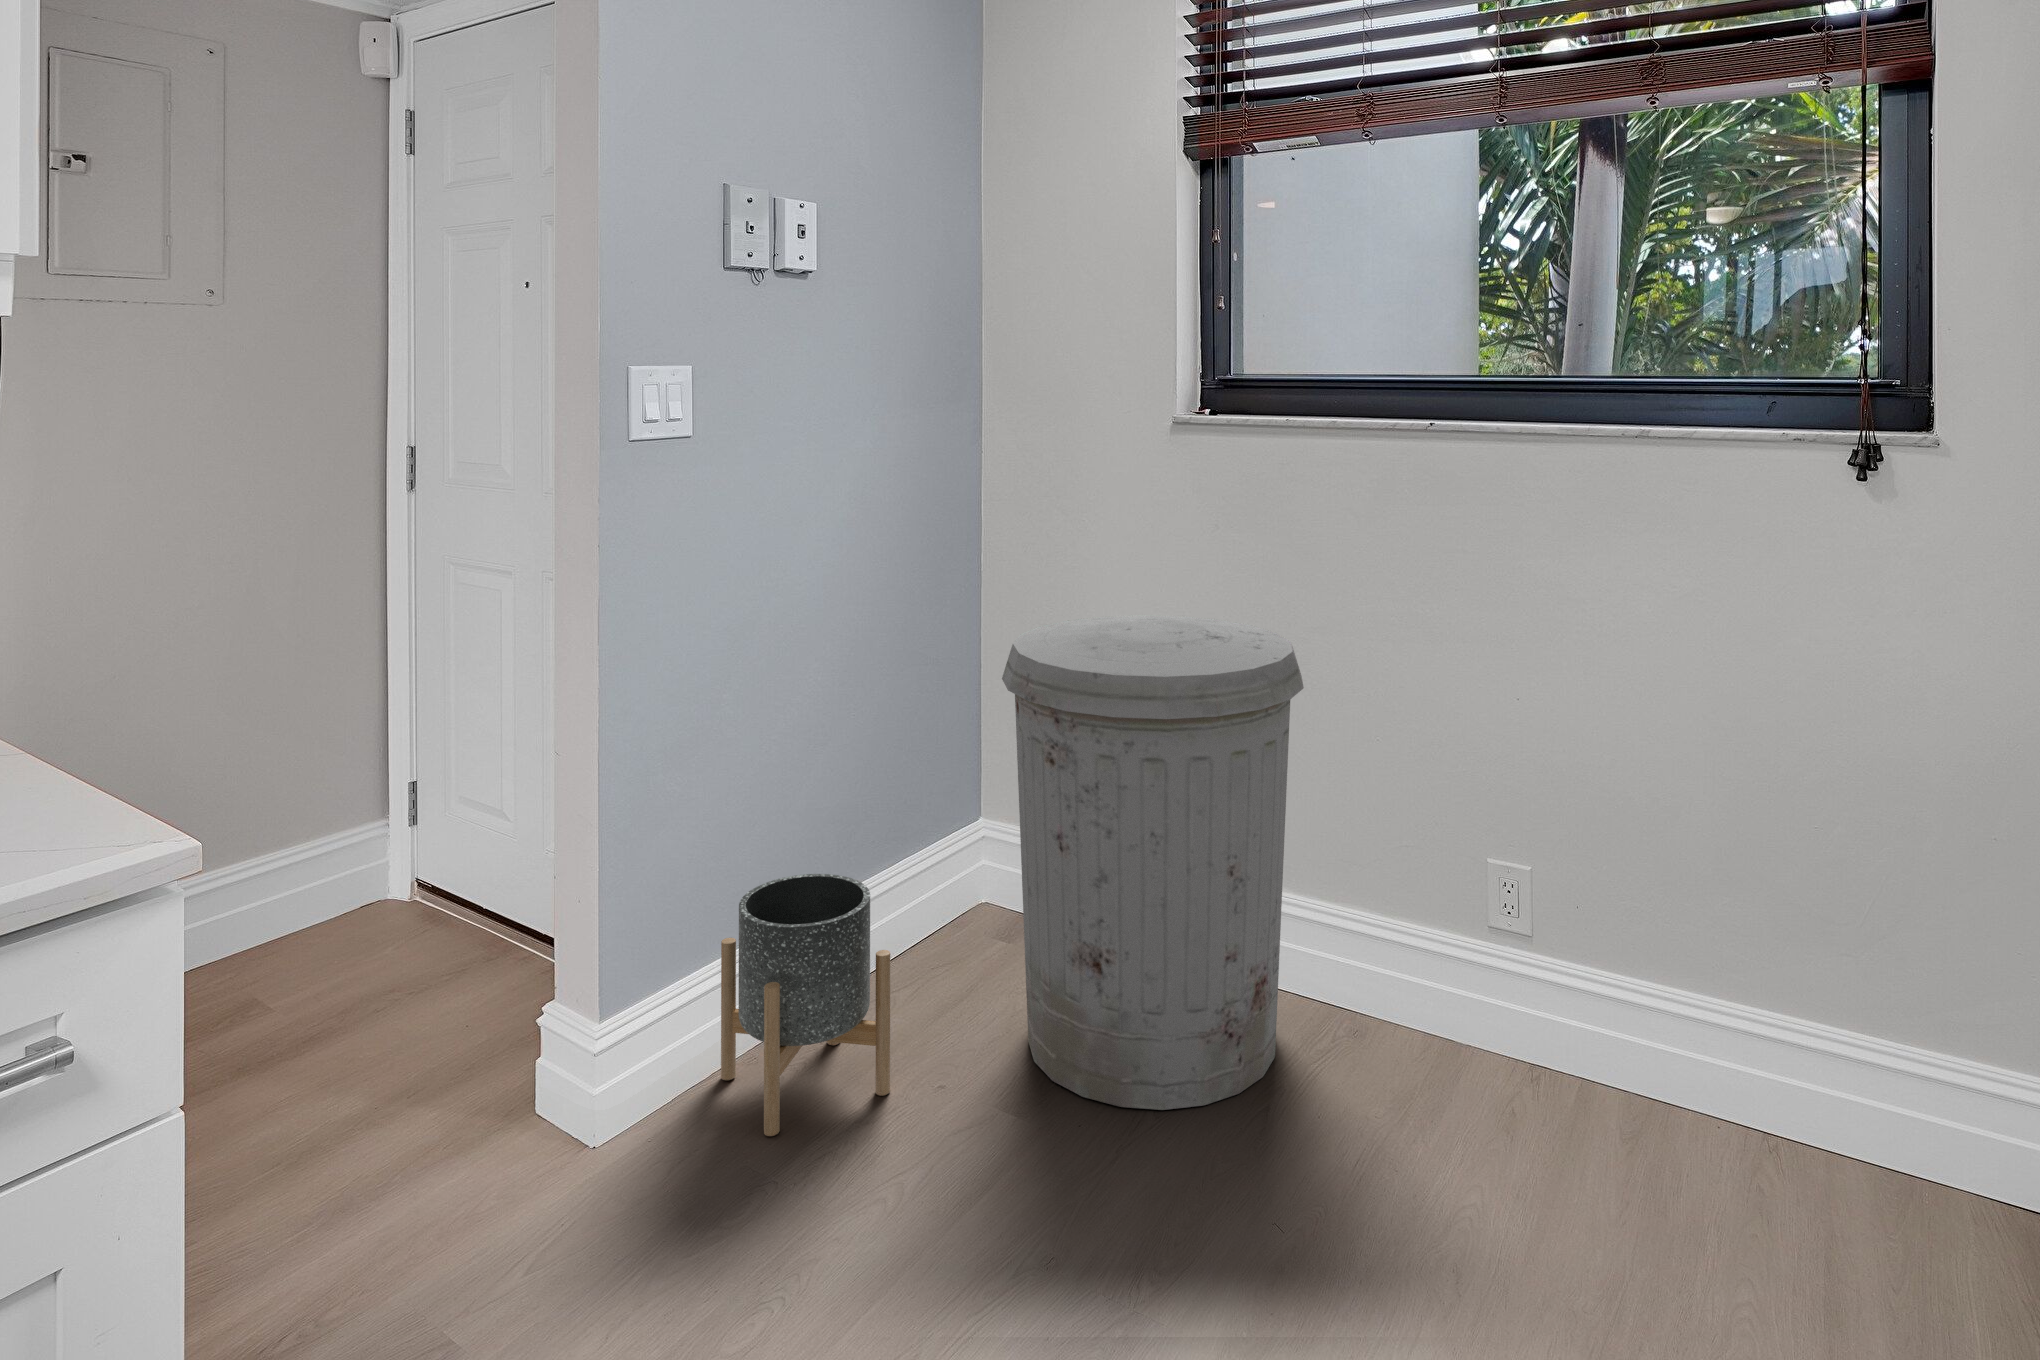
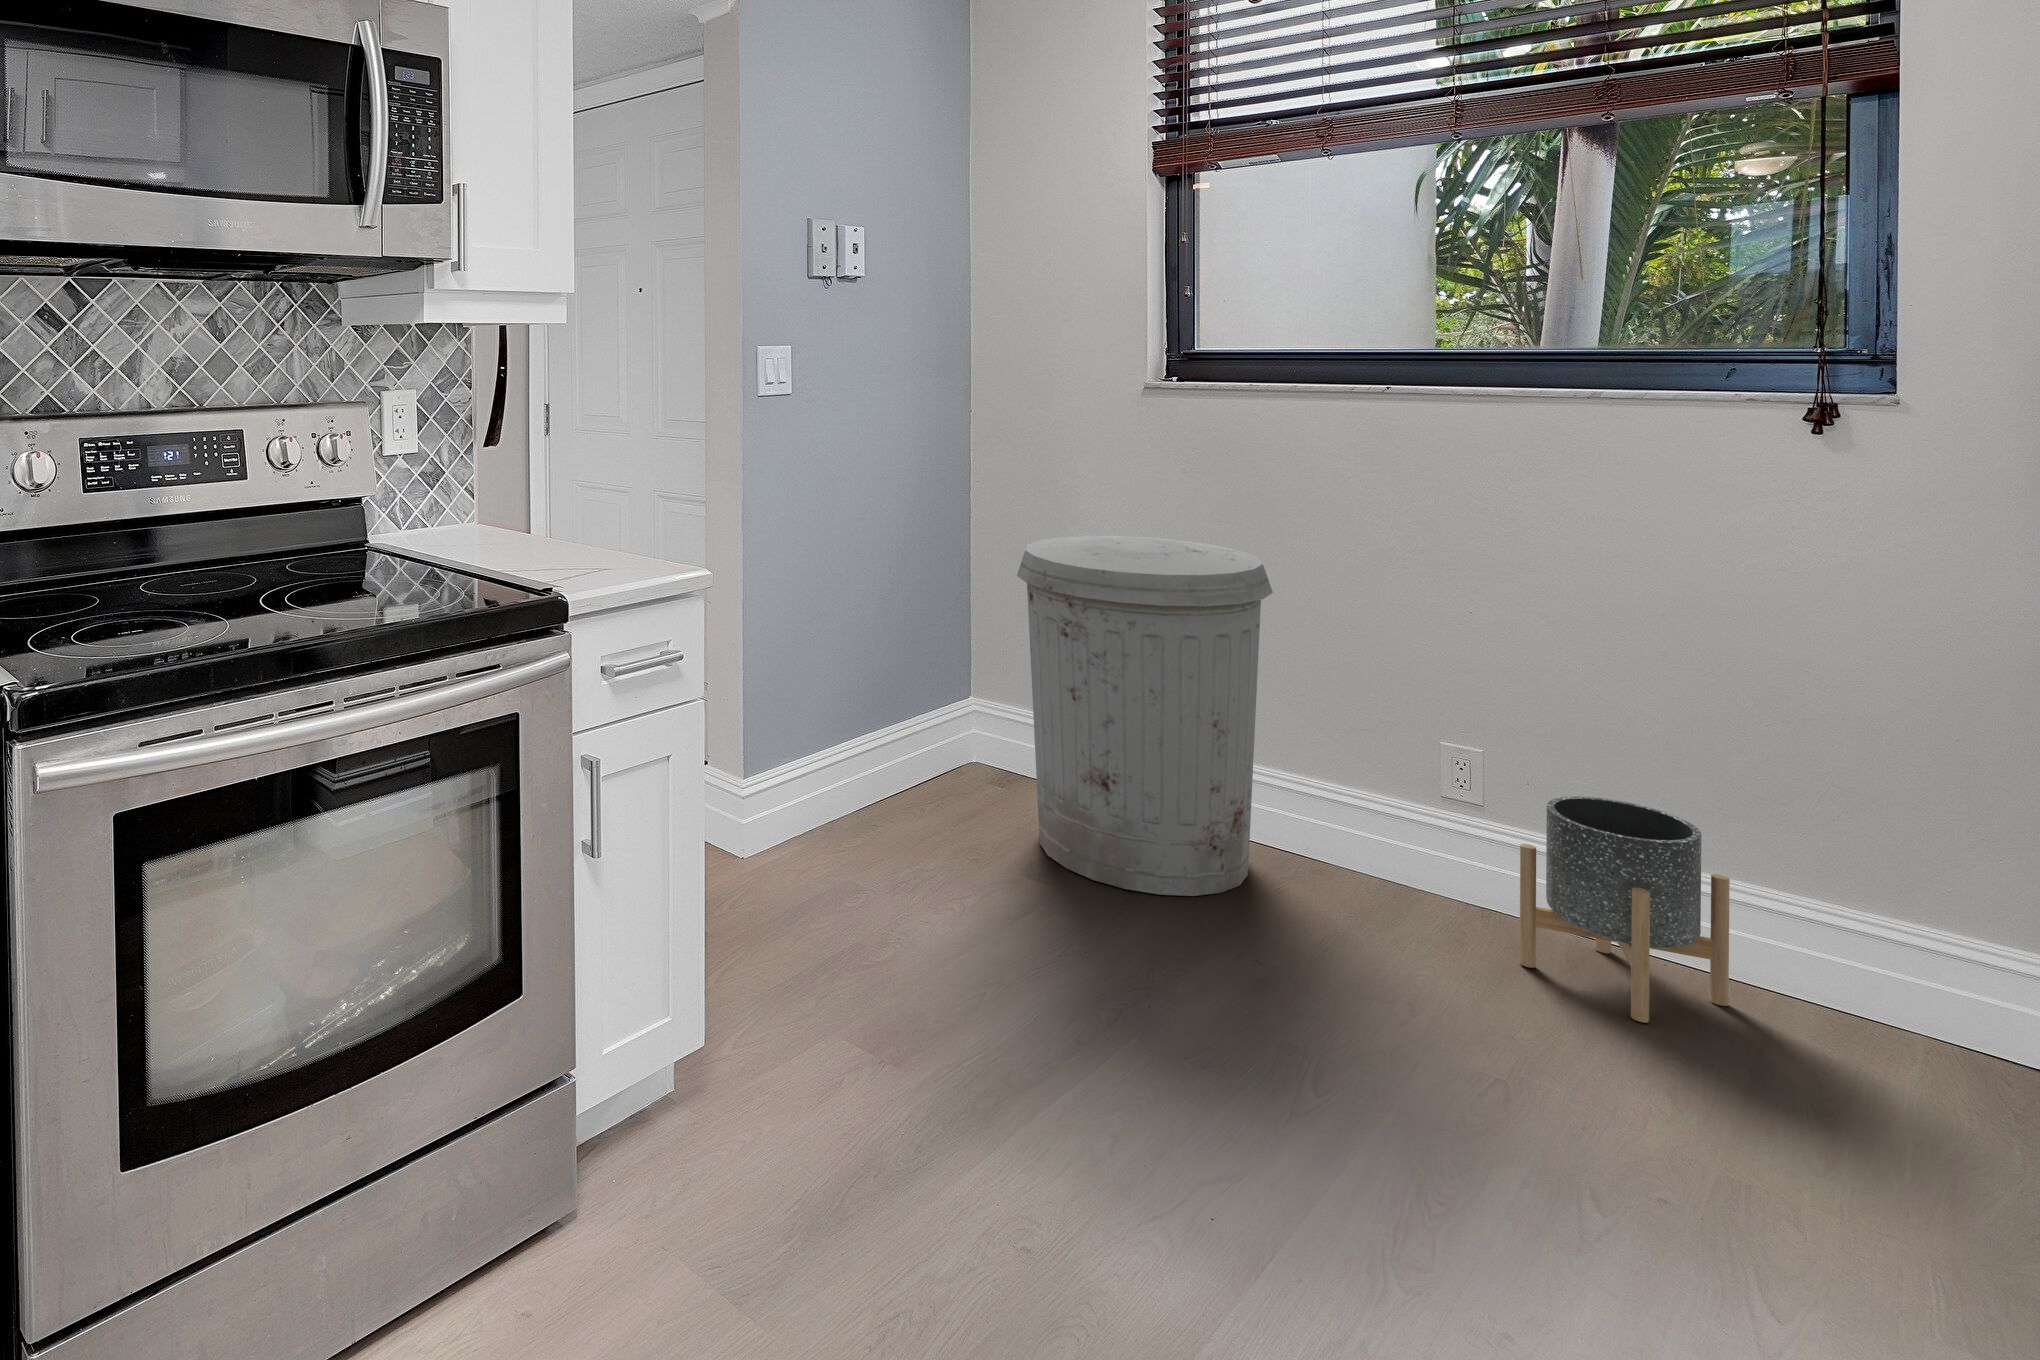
planter: present [721,874,890,1136] -> present [1520,797,1730,1023]

